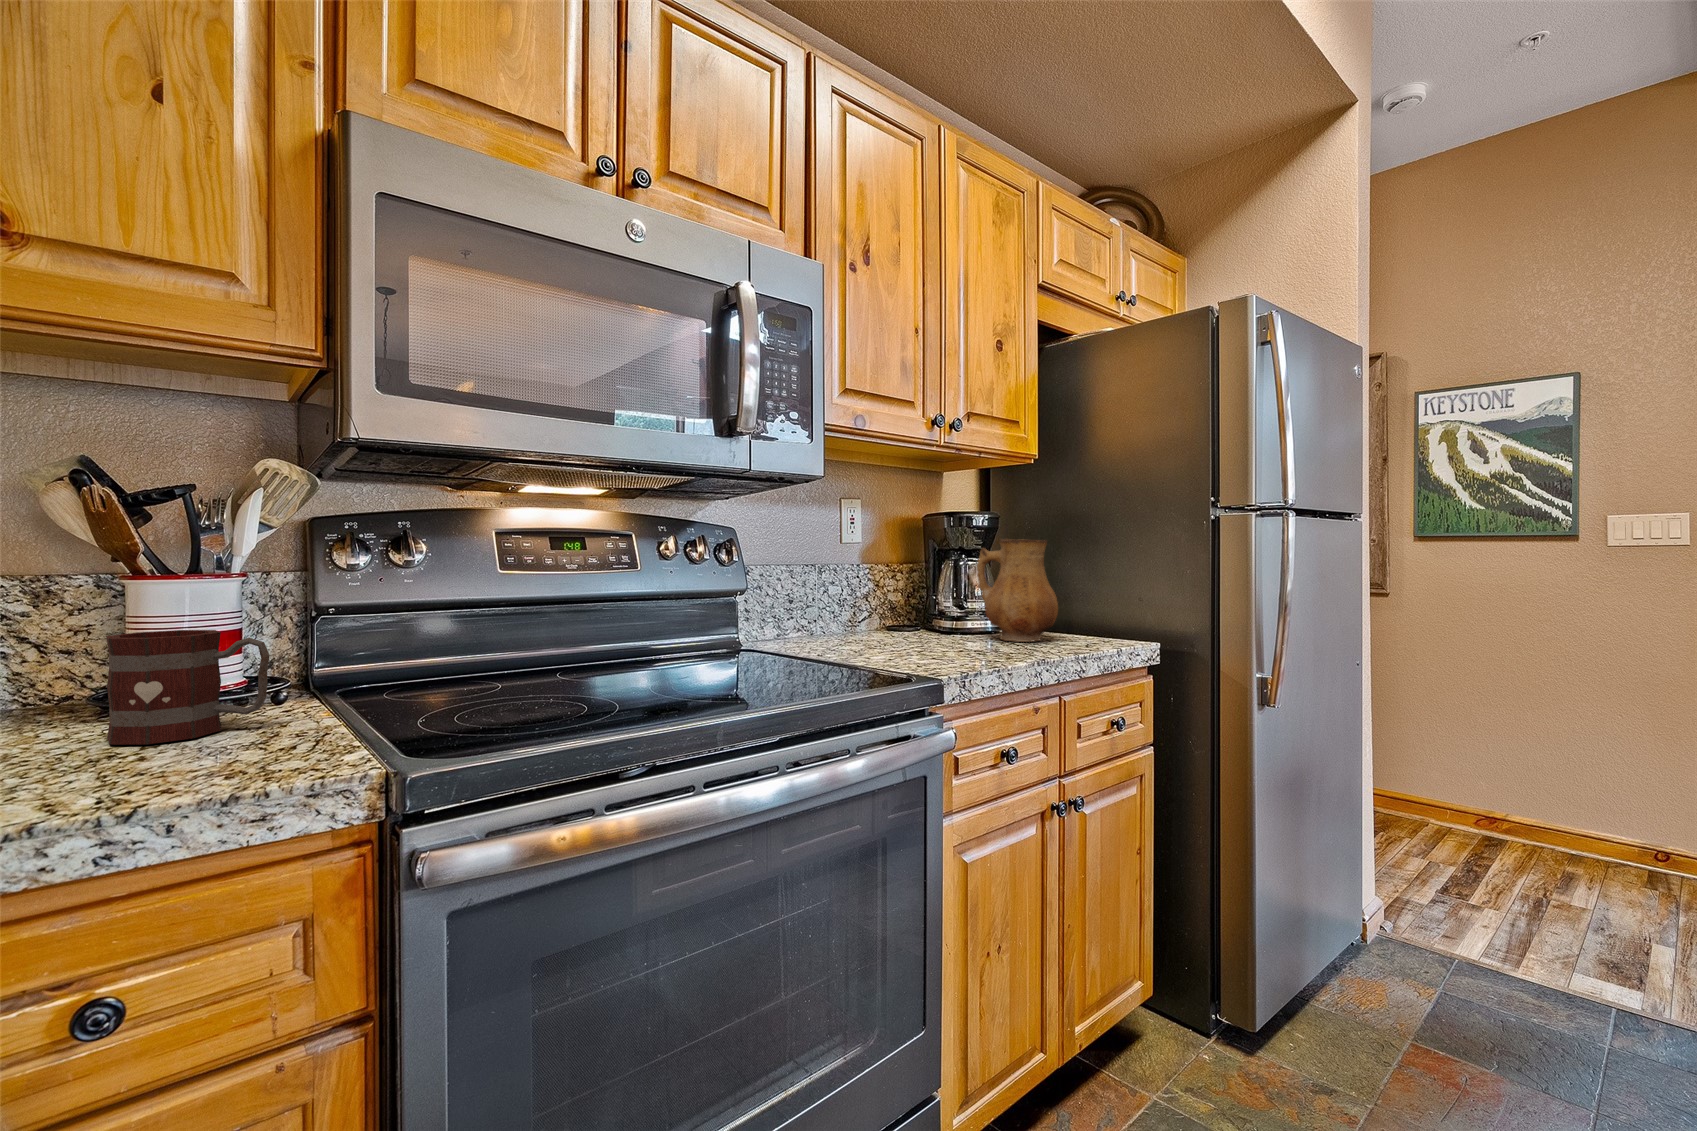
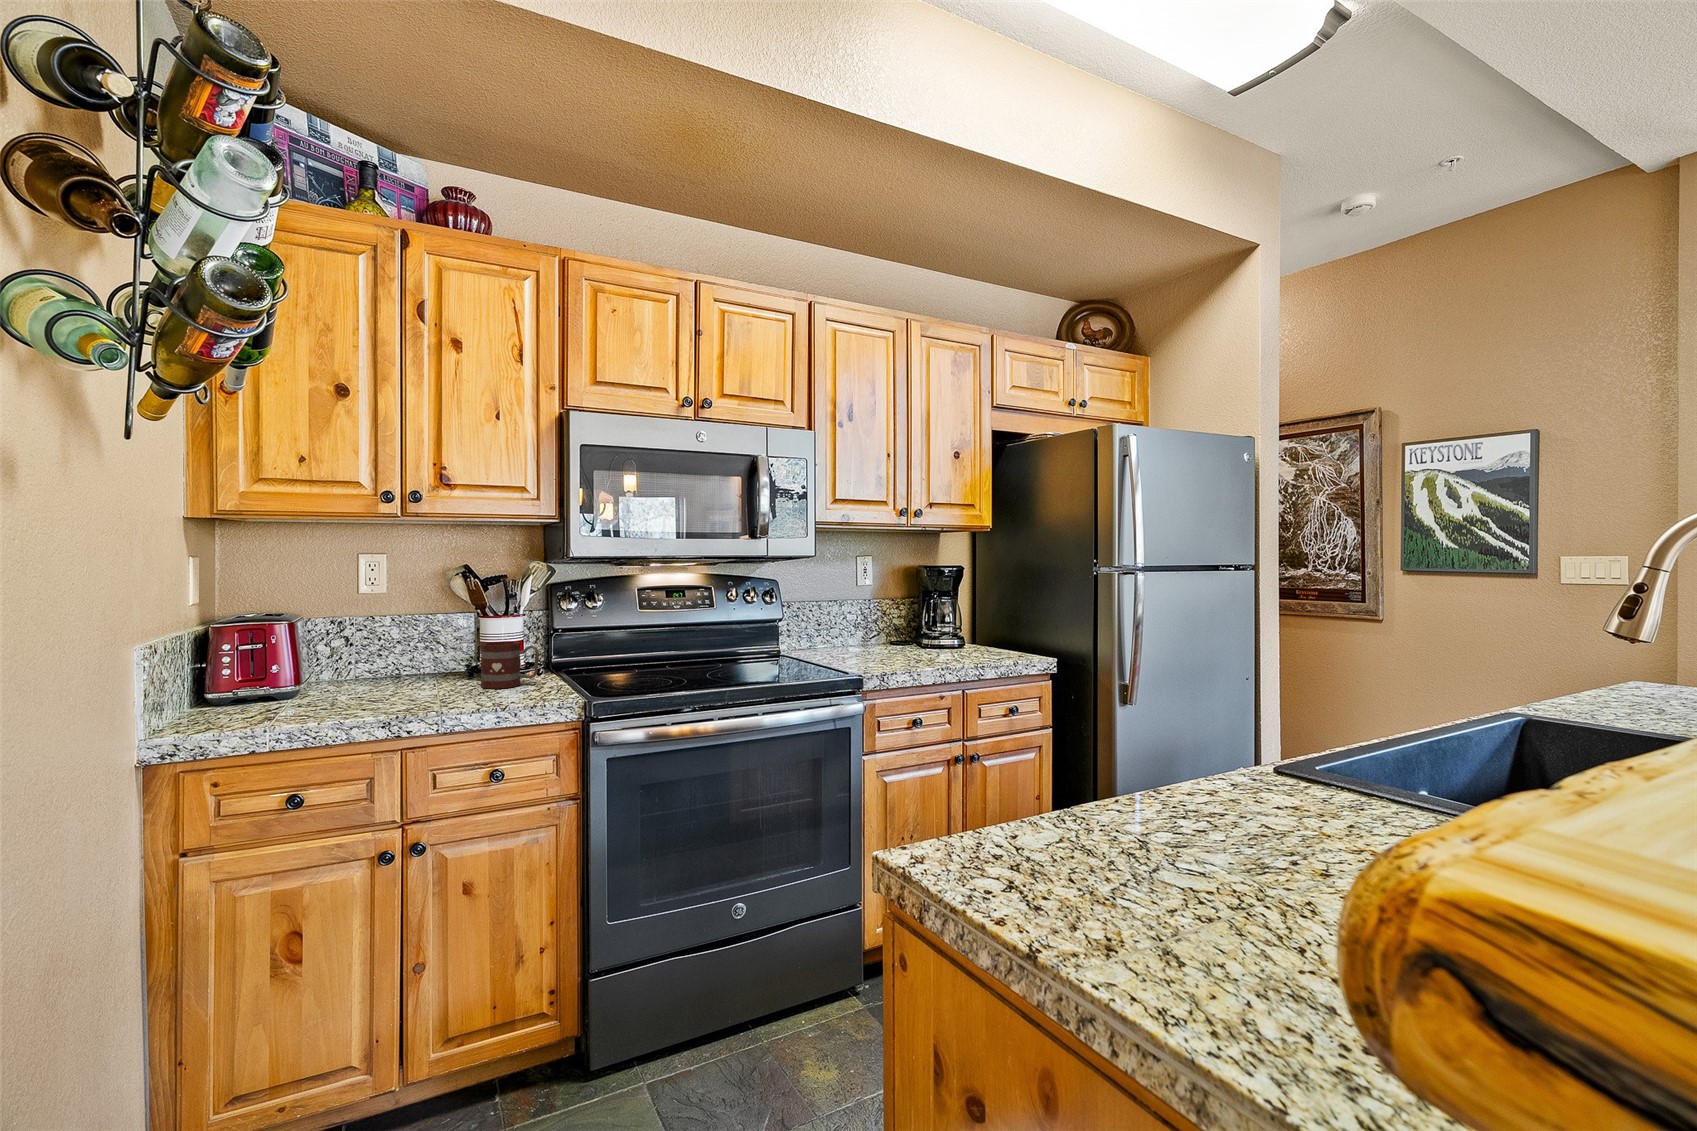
ceramic pitcher: present [975,539,1058,642] -> none [941,585,993,655]

